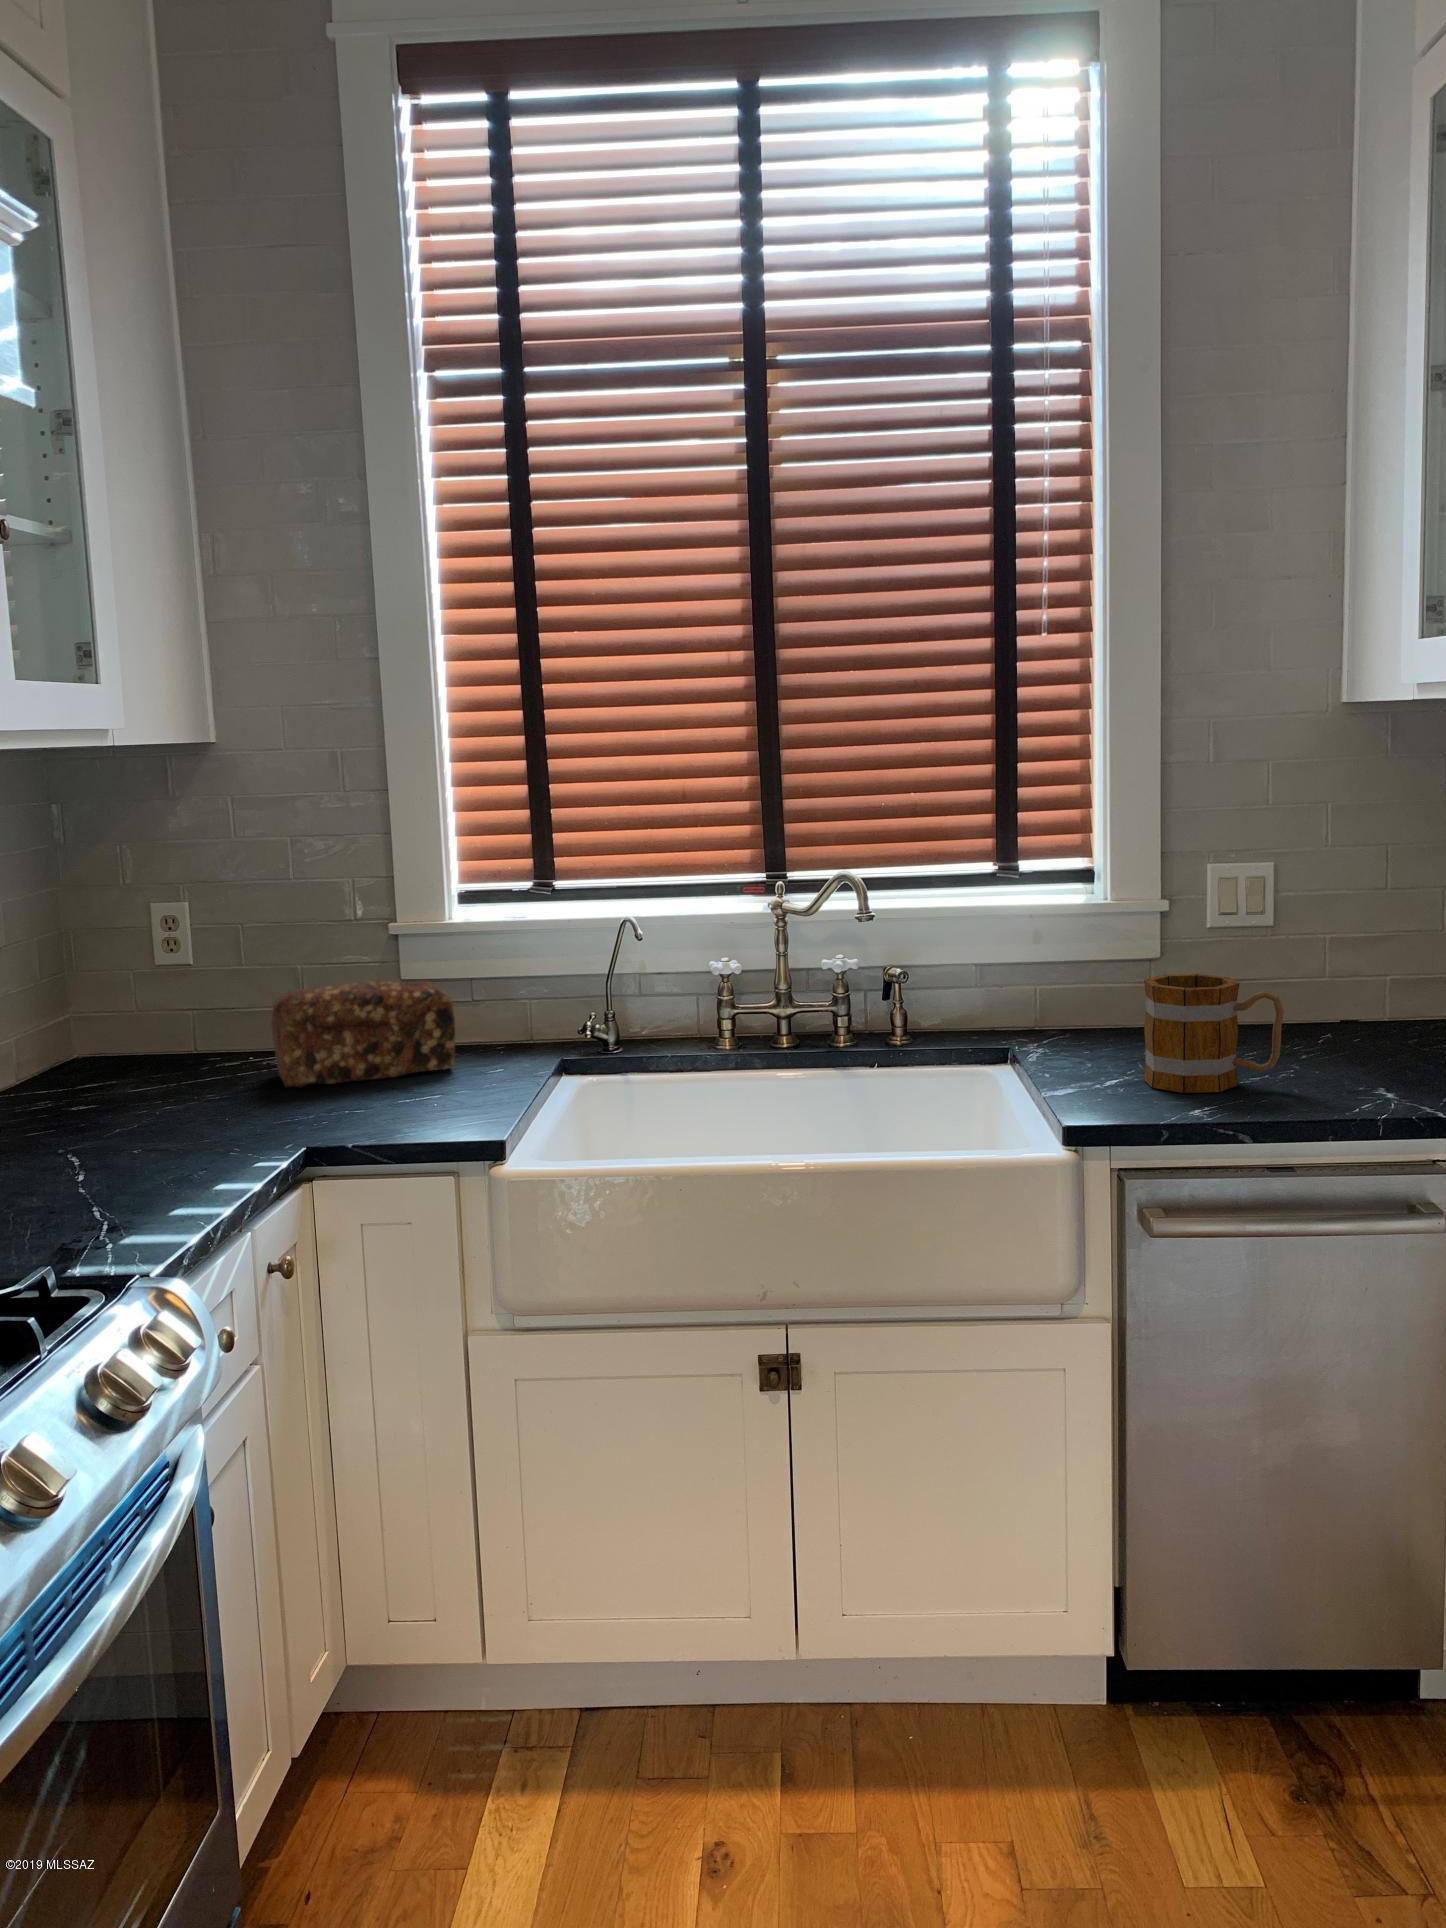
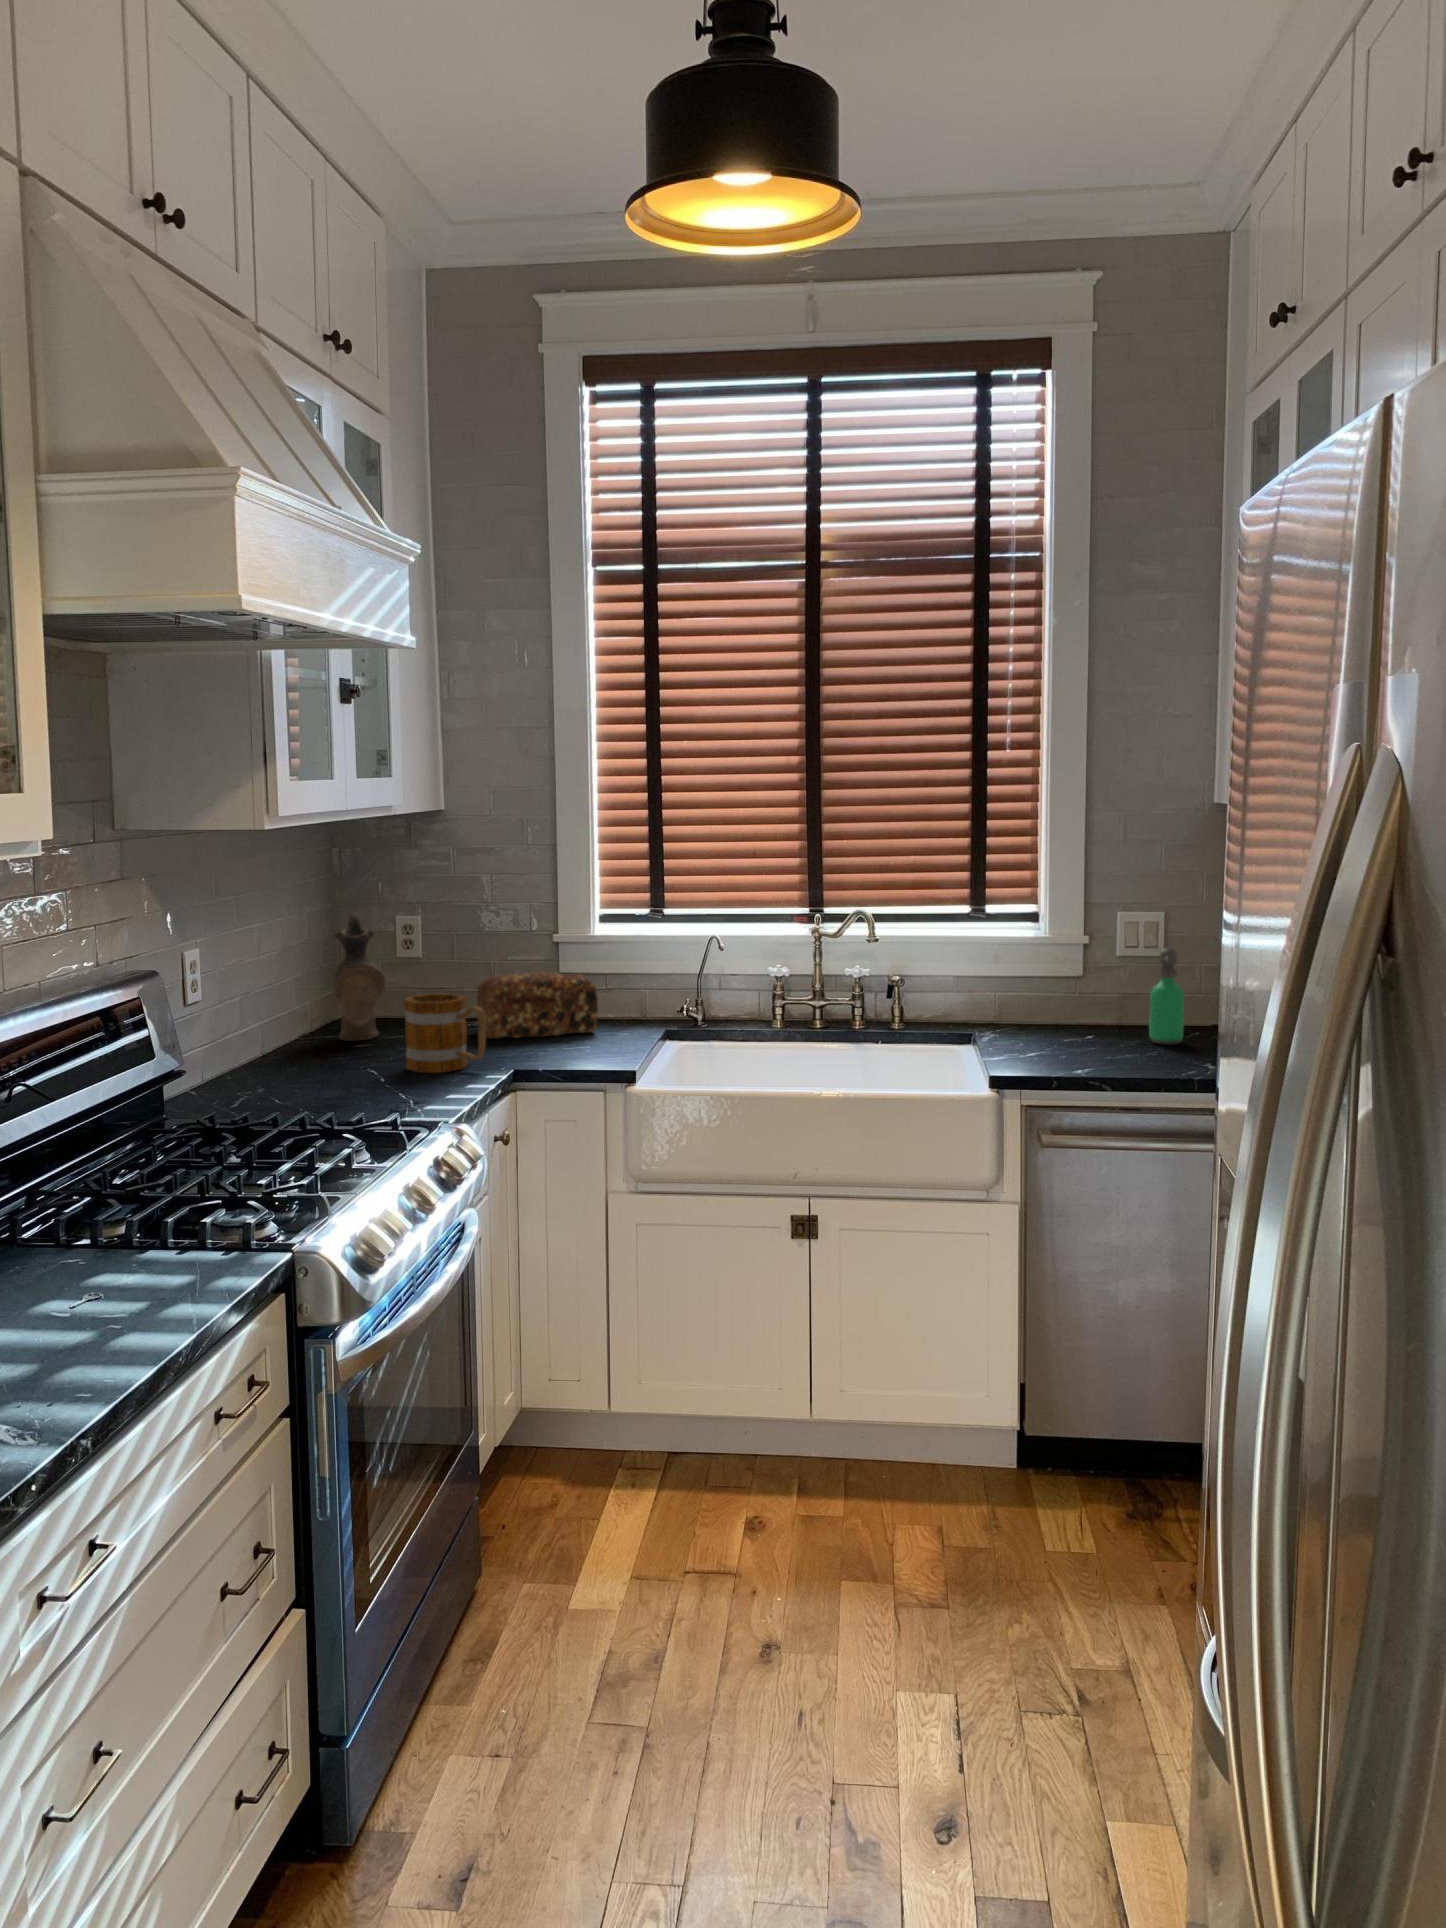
ceramic pitcher: none [40,901,124,1099] -> present [333,912,385,1041]
soap dispenser: none [1272,915,1325,1058] -> present [1149,948,1184,1044]
mug: present [1144,974,1284,1093] -> present [404,994,486,1073]

